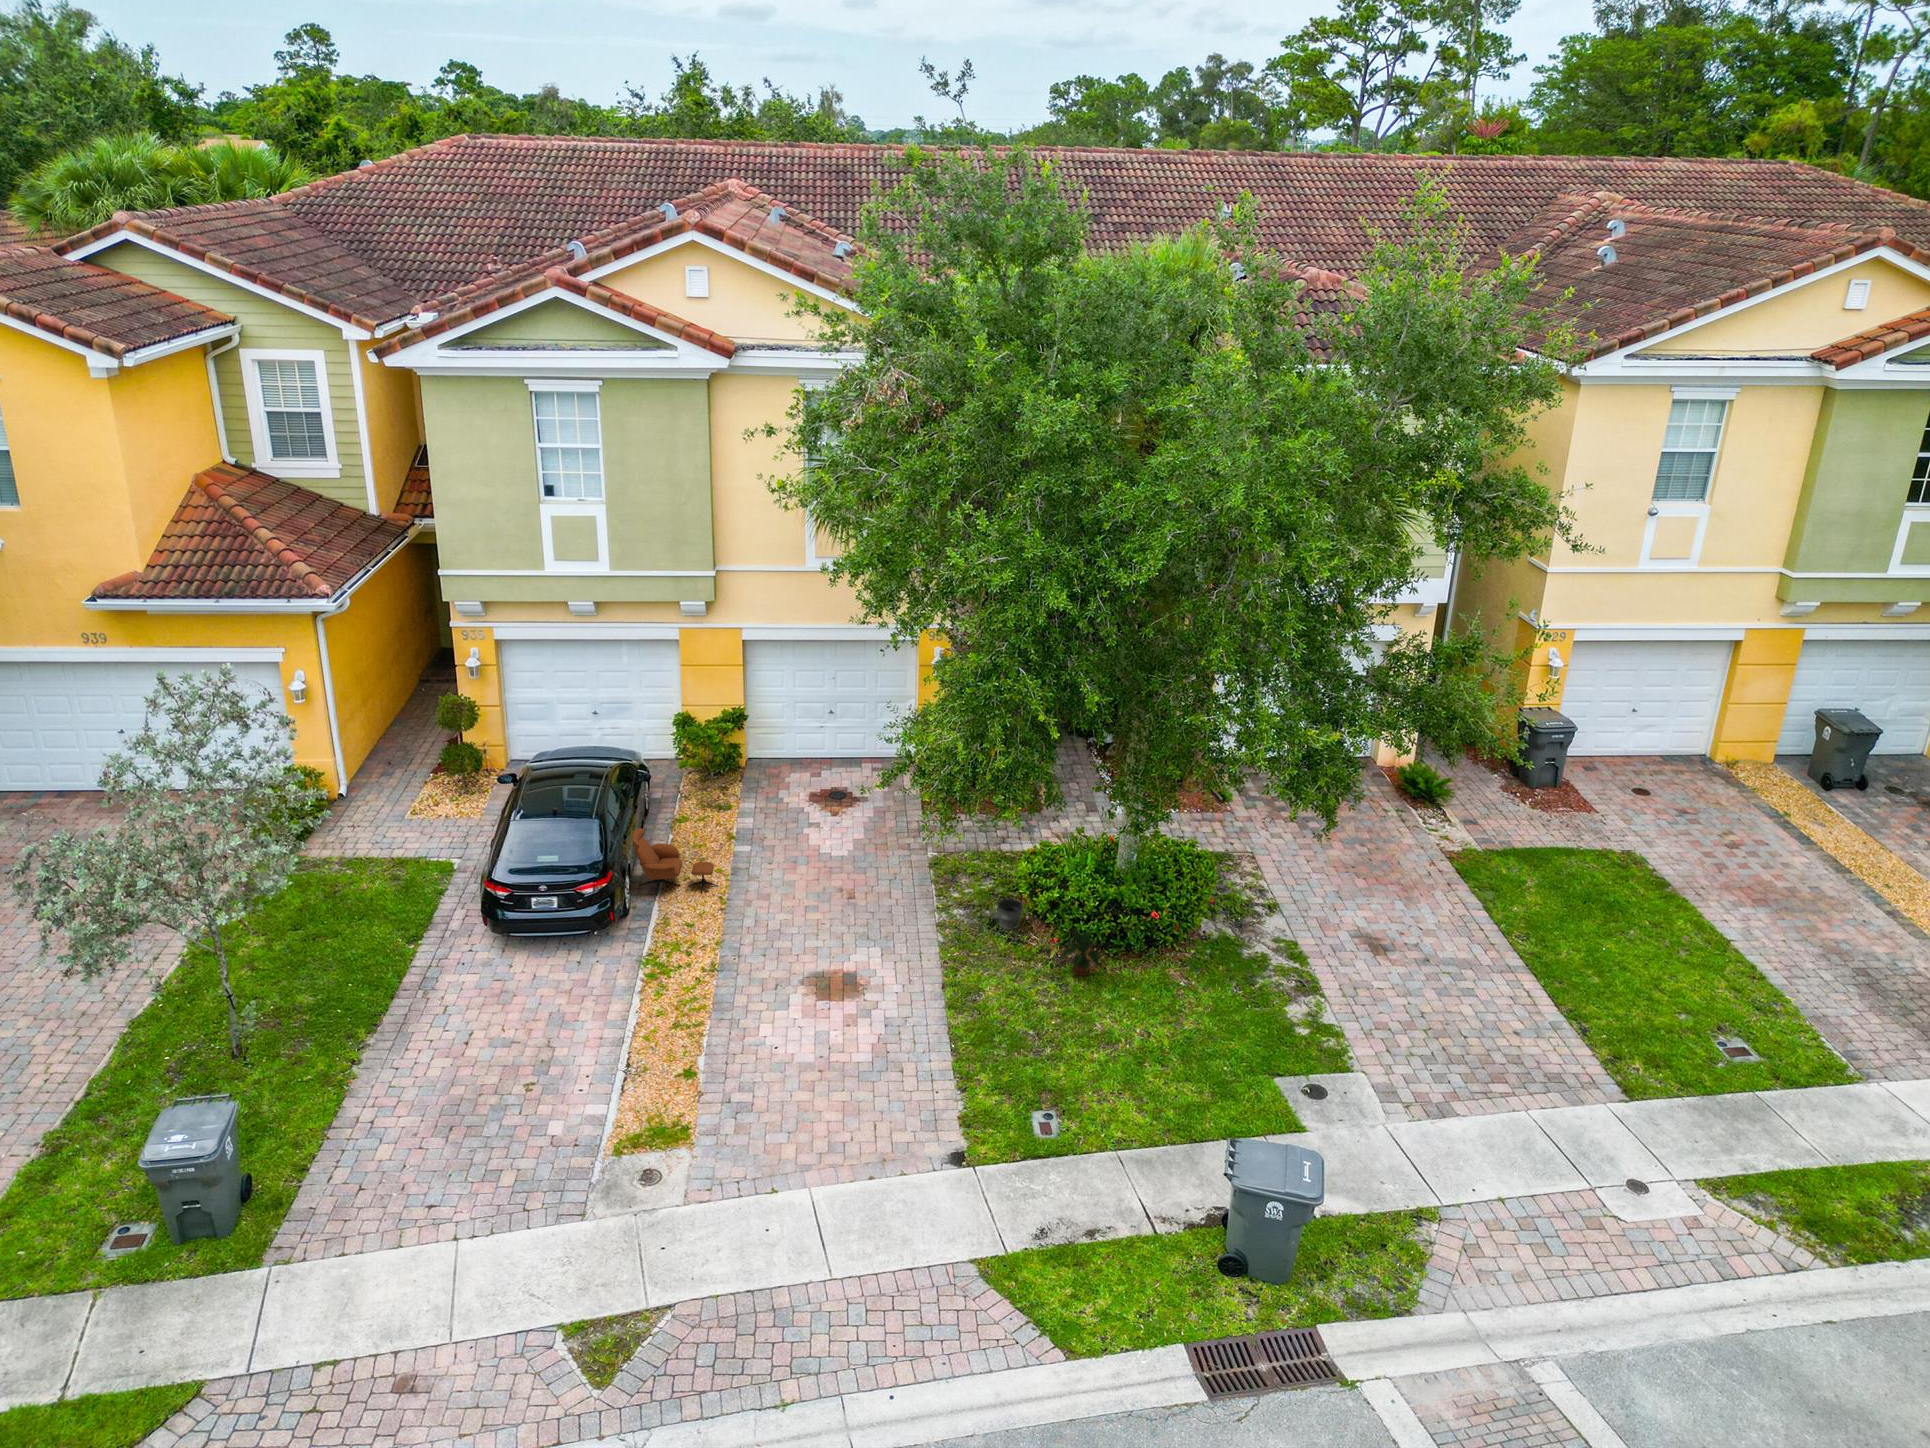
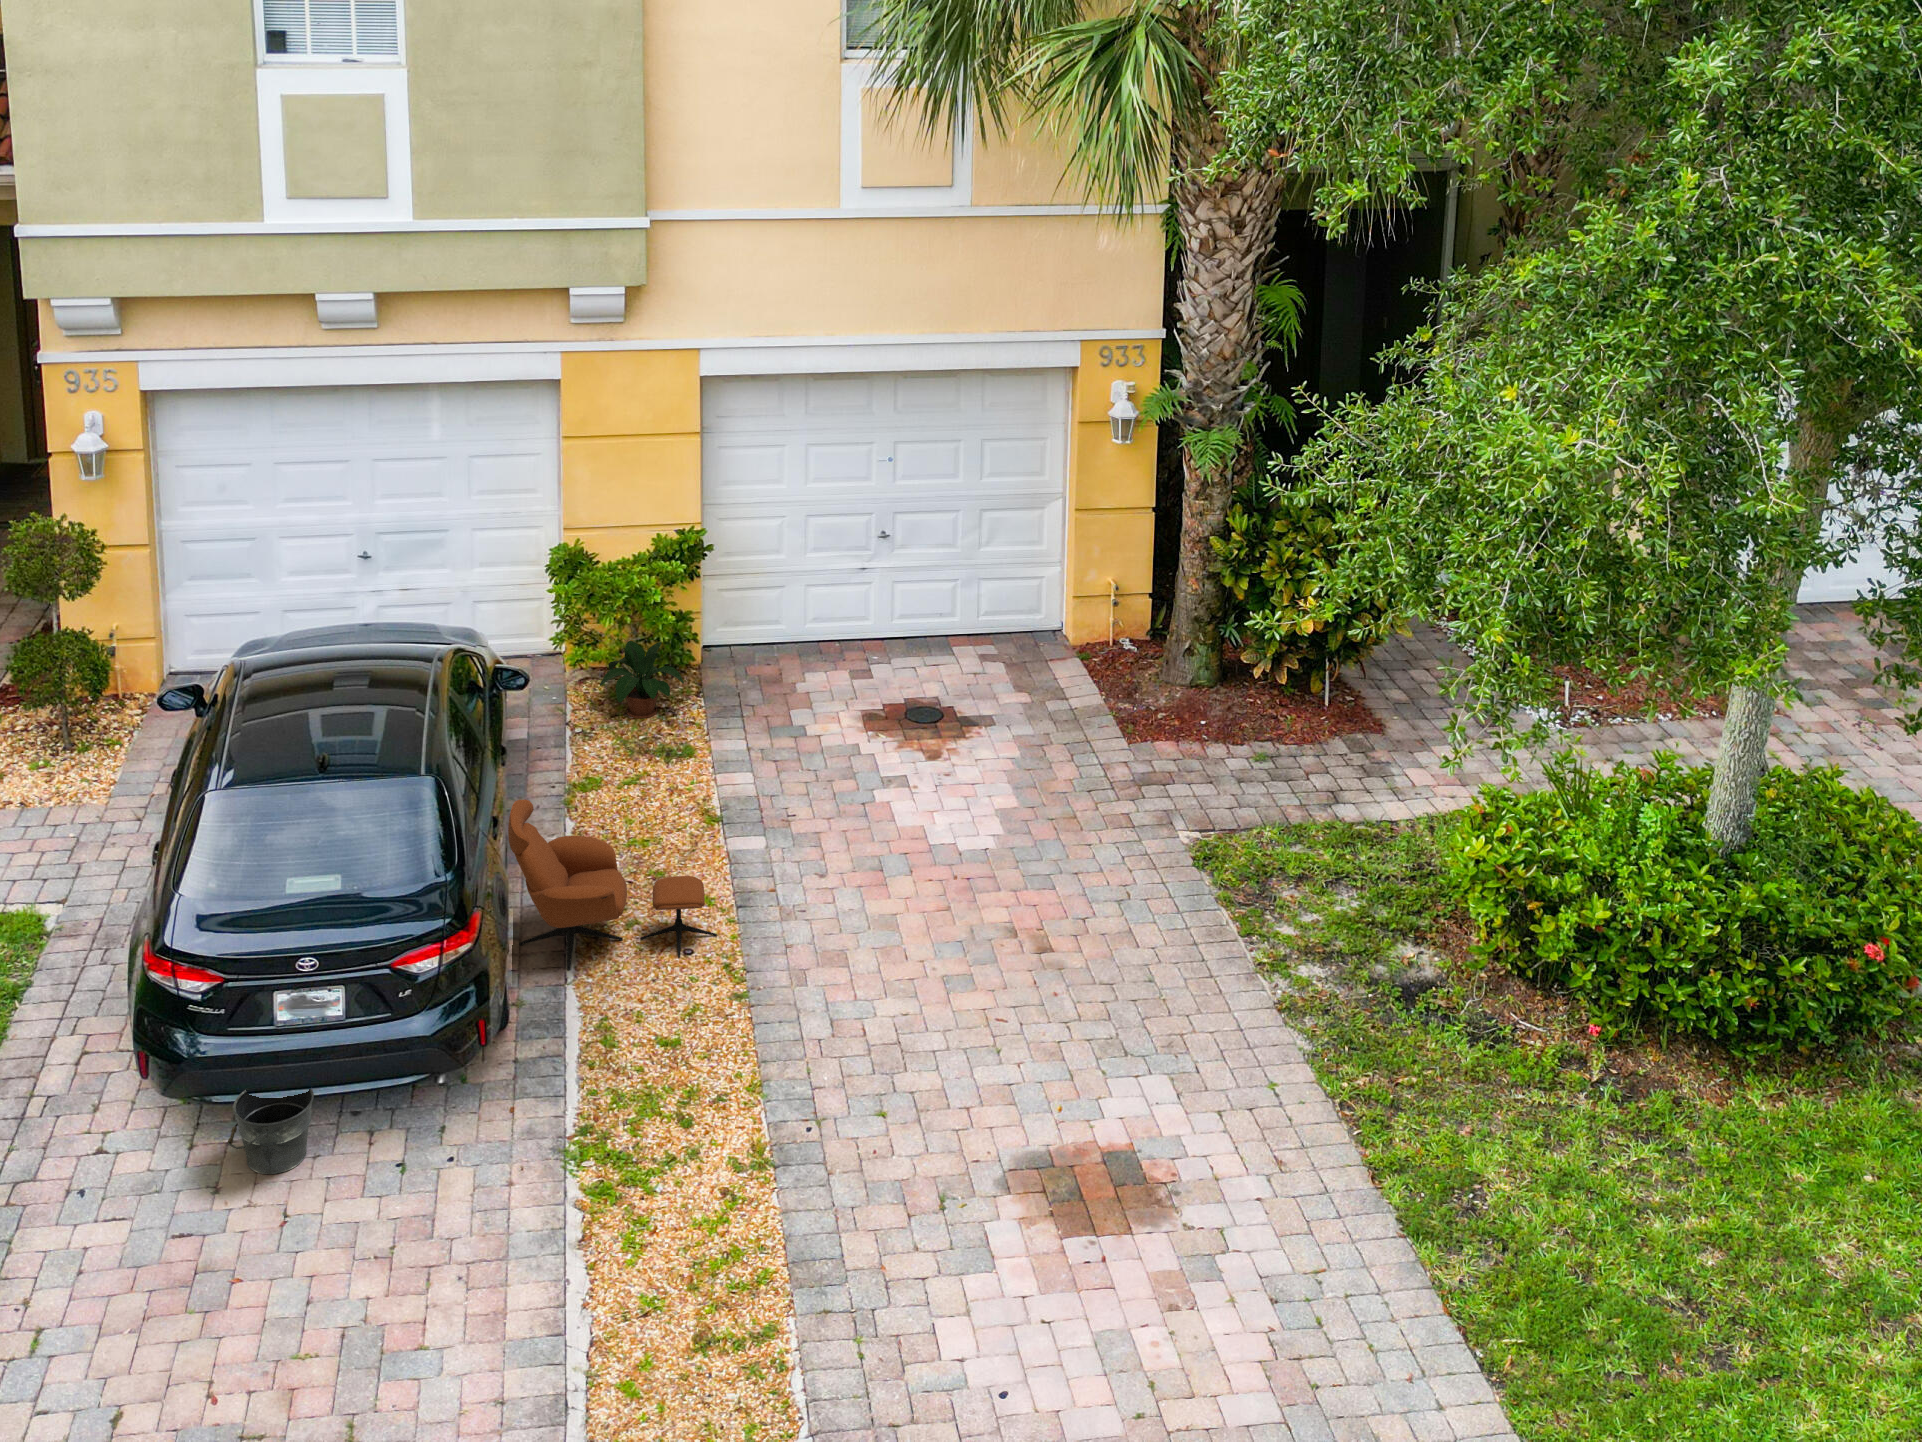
bucket: present [997,898,1024,930] -> present [227,1089,314,1174]
potted plant: present [1060,928,1100,976] -> present [600,641,684,718]

